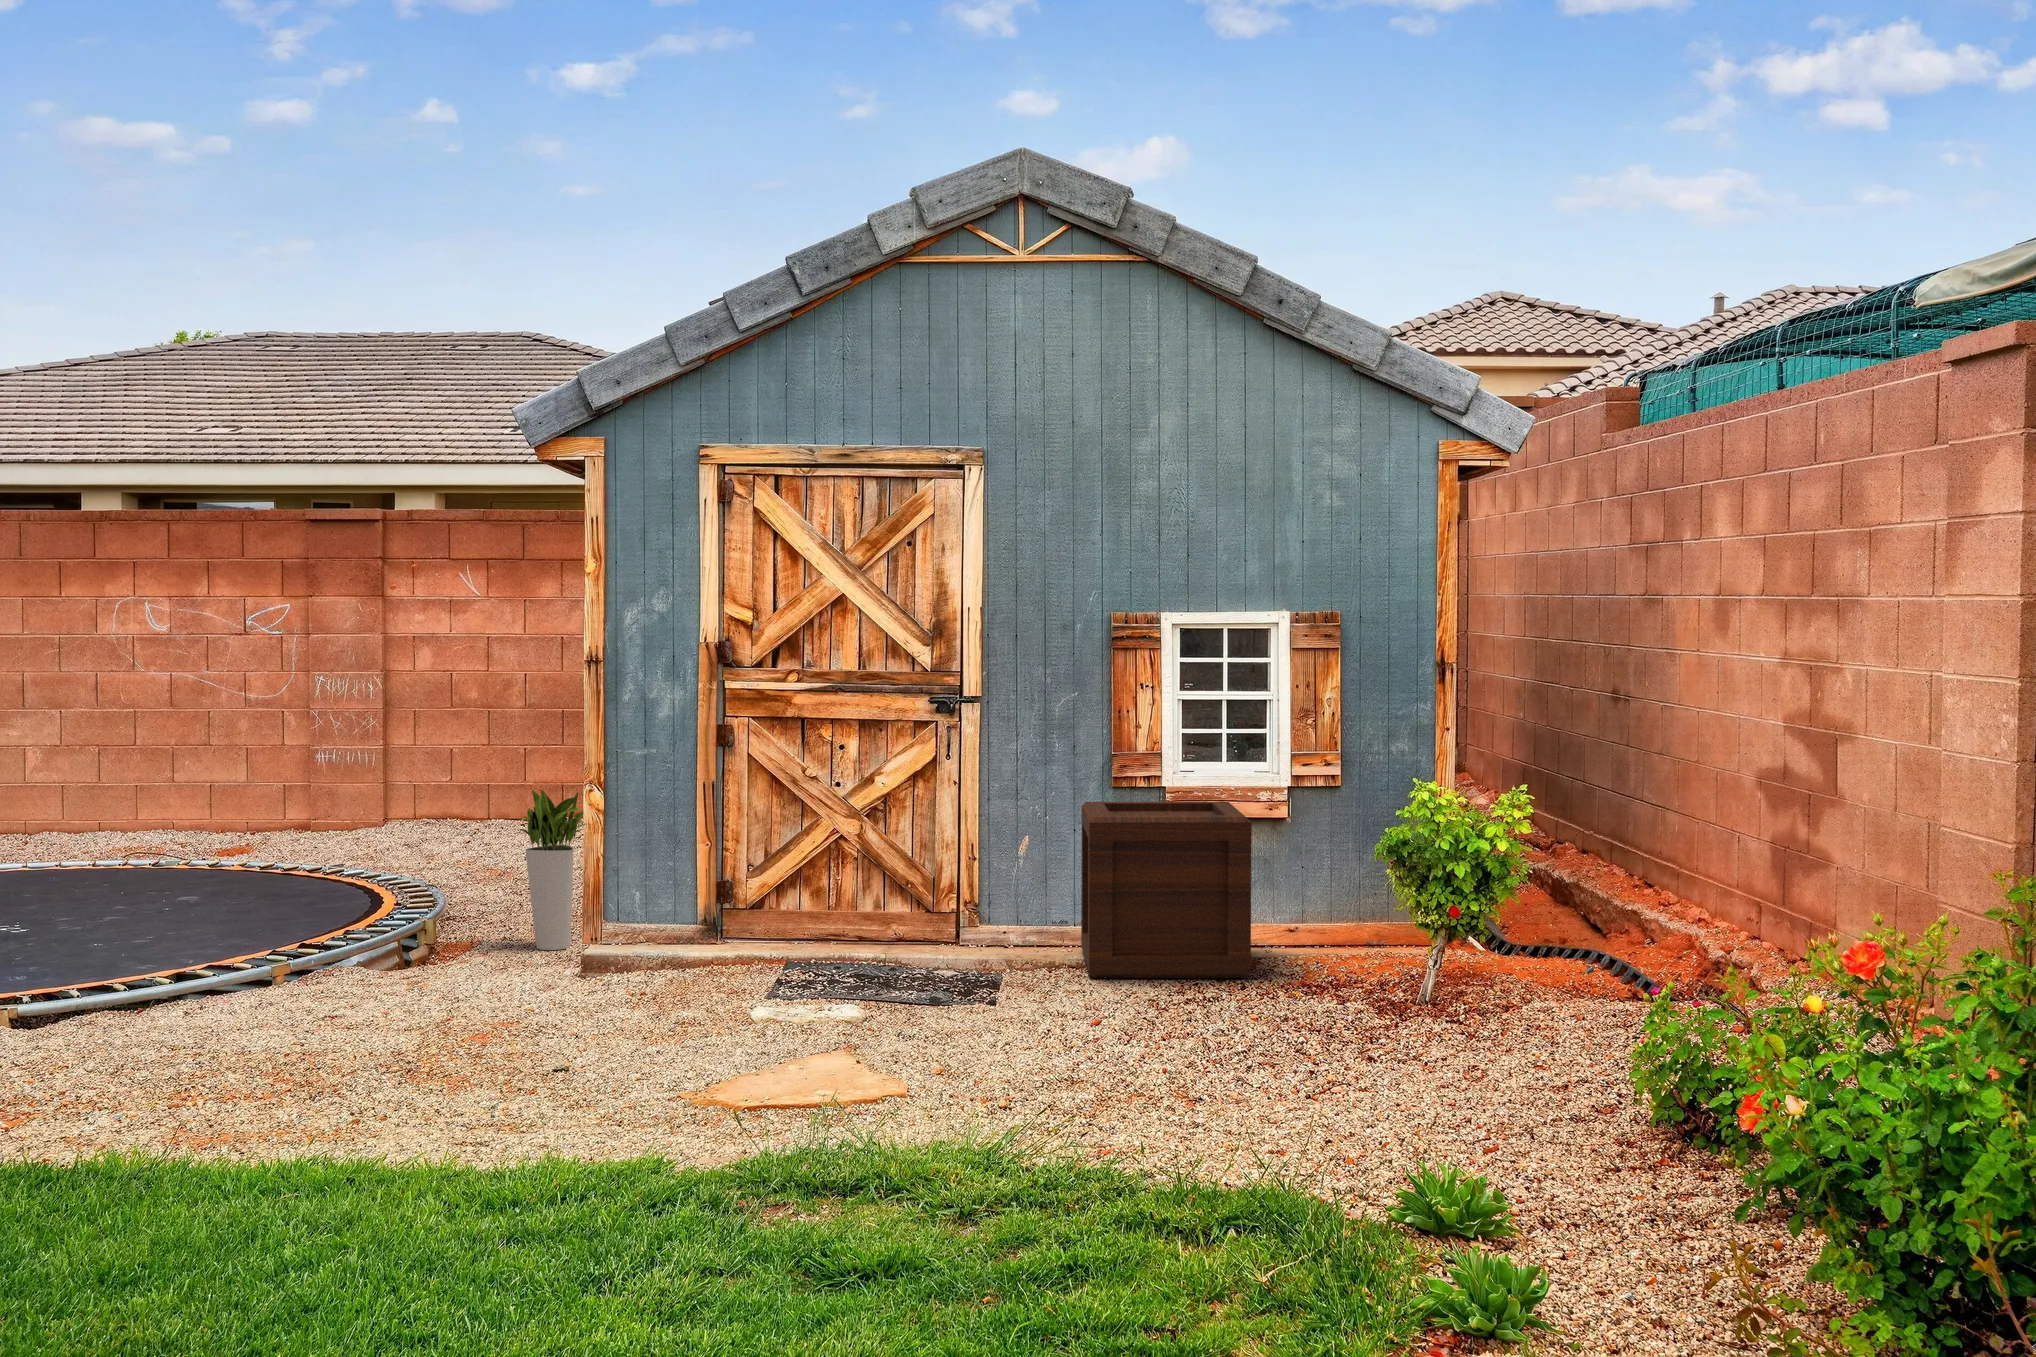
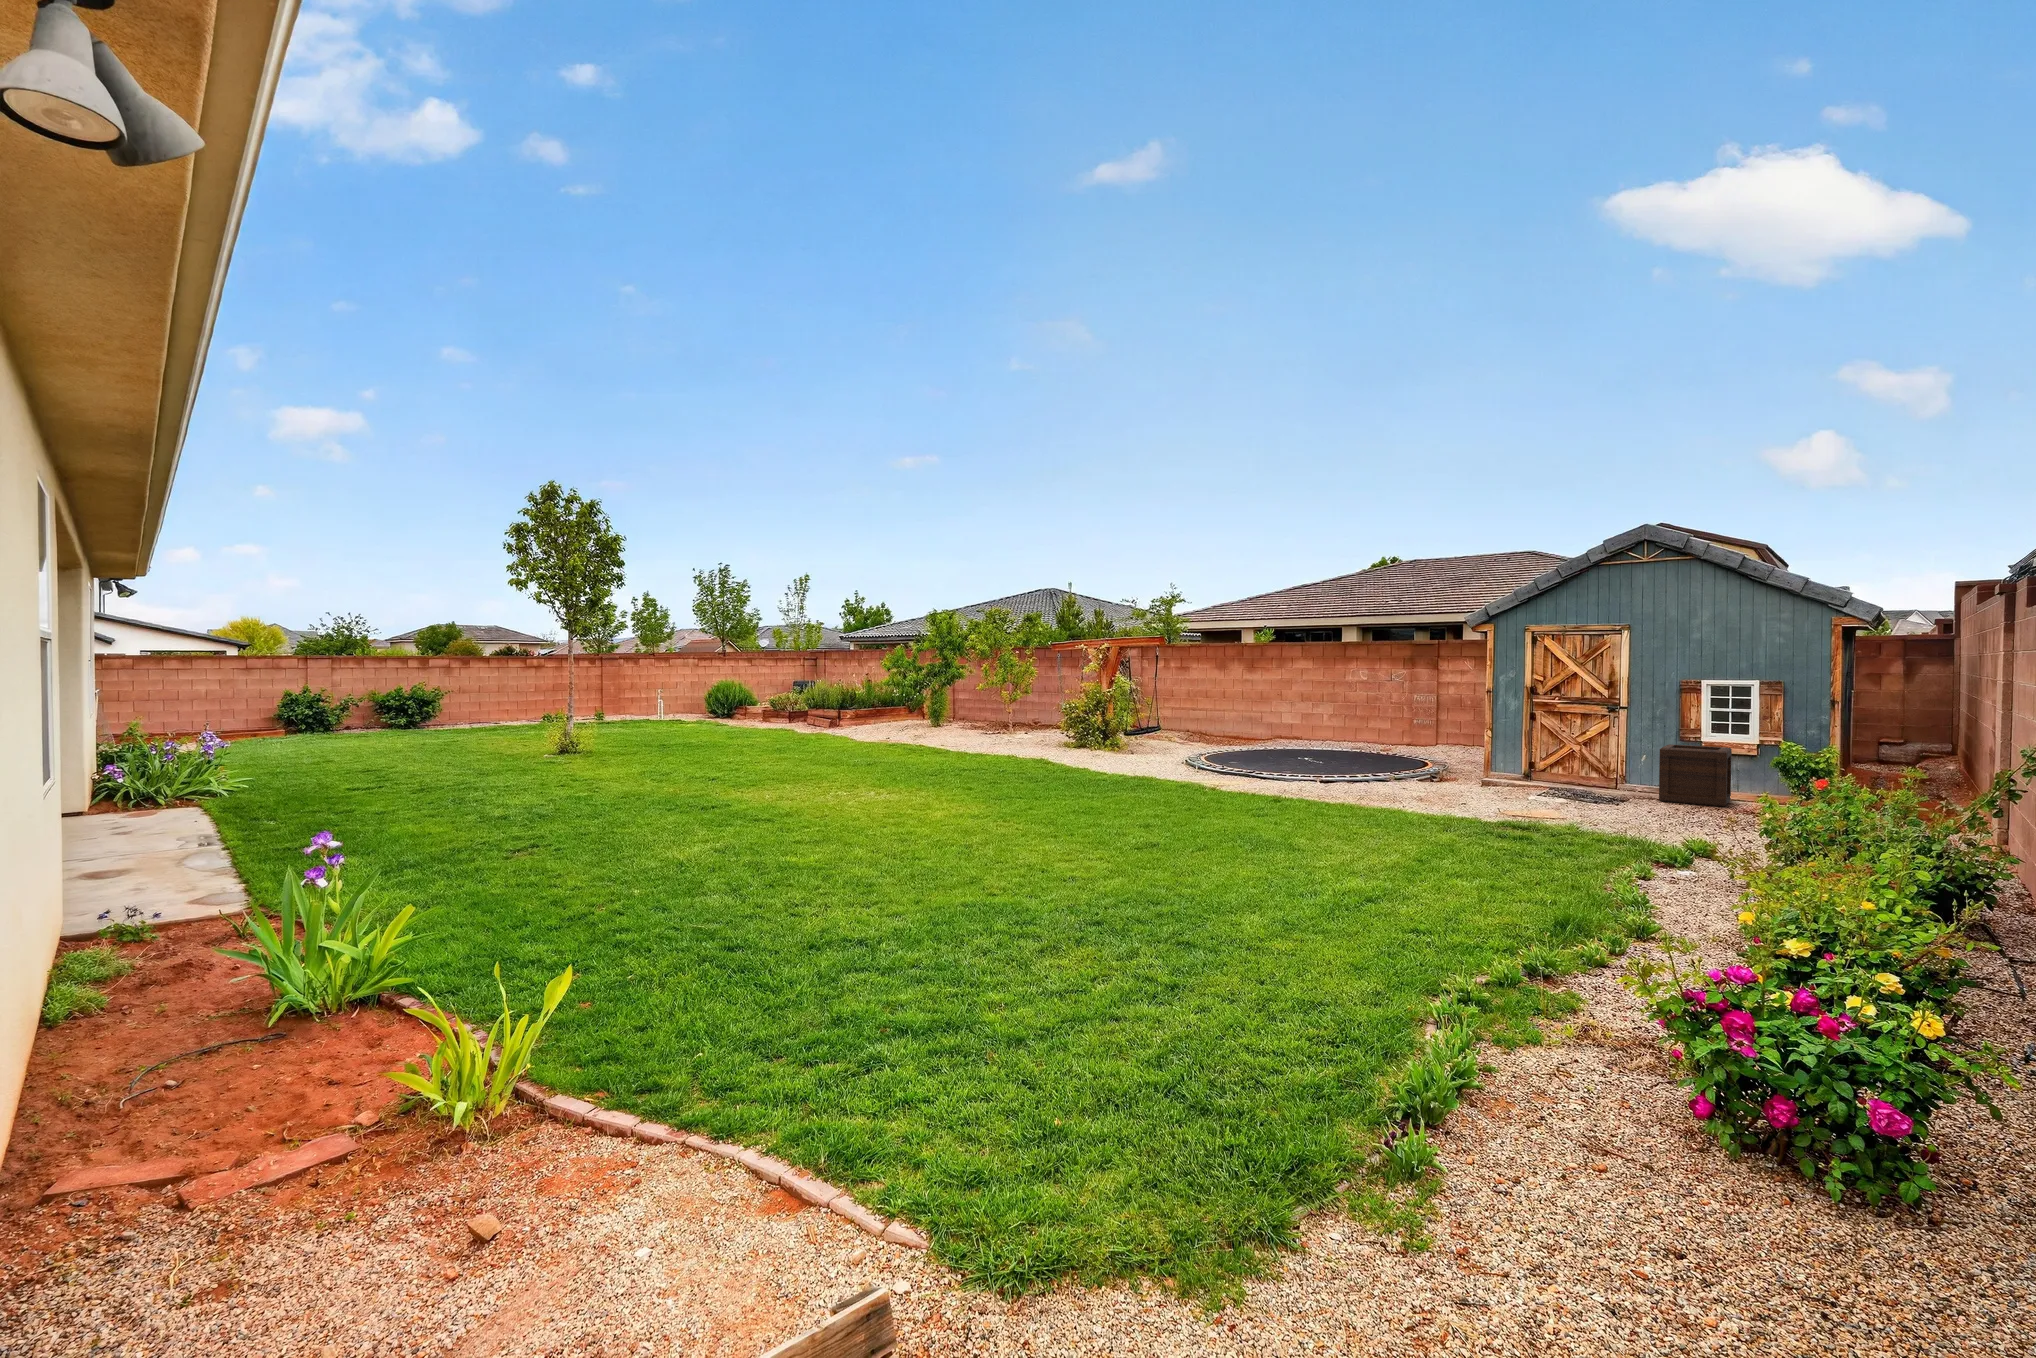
planter: present [519,789,590,950] -> none [1462,730,1486,779]

